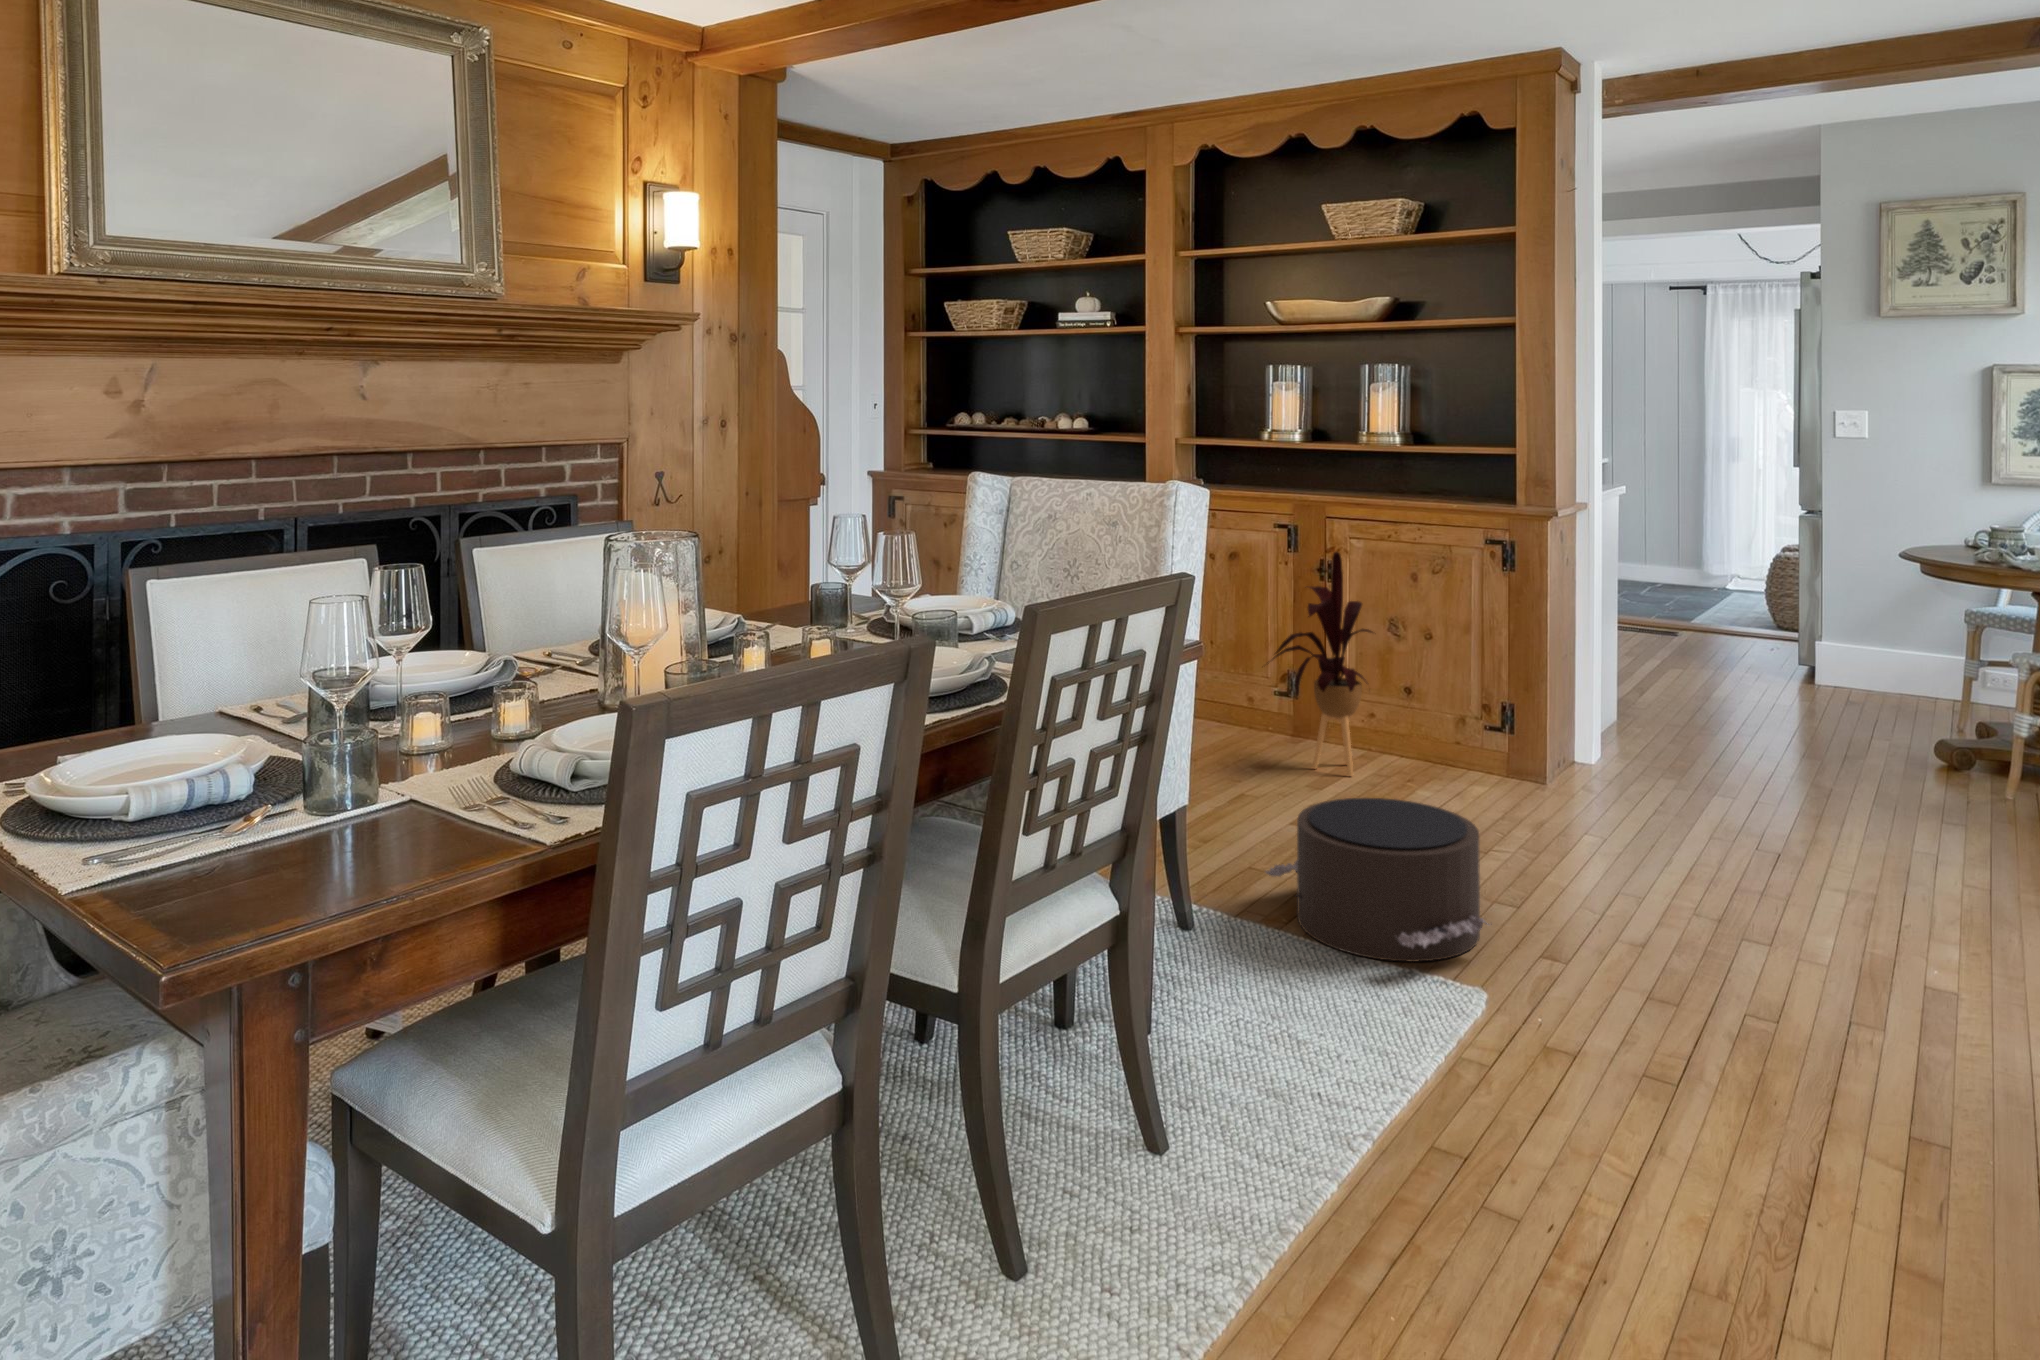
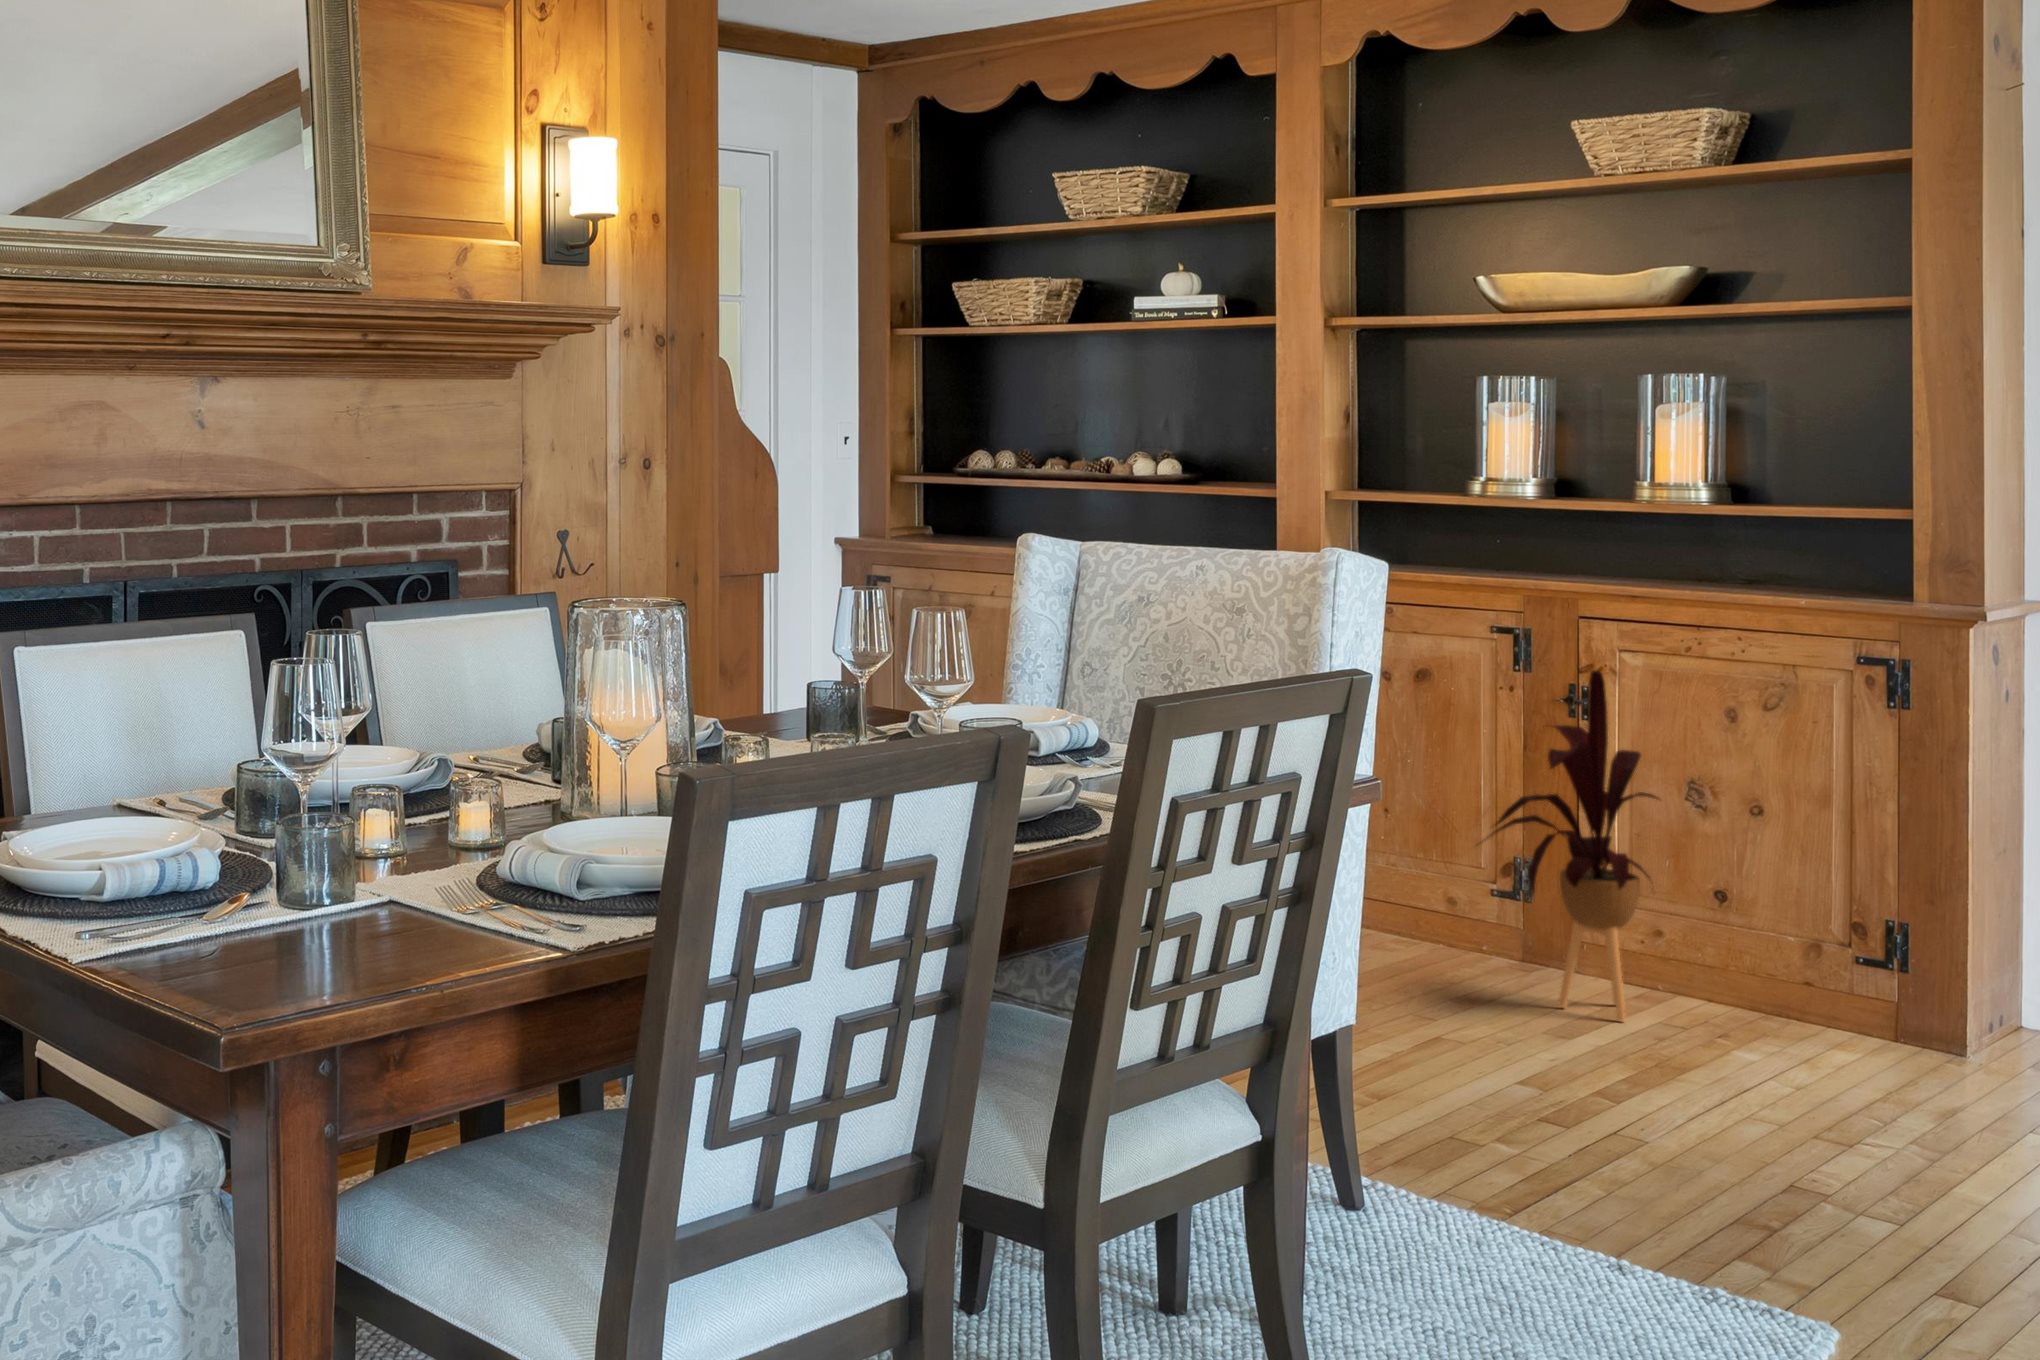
pouf: present [1266,798,1492,962] -> none [1474,1035,1840,1274]

